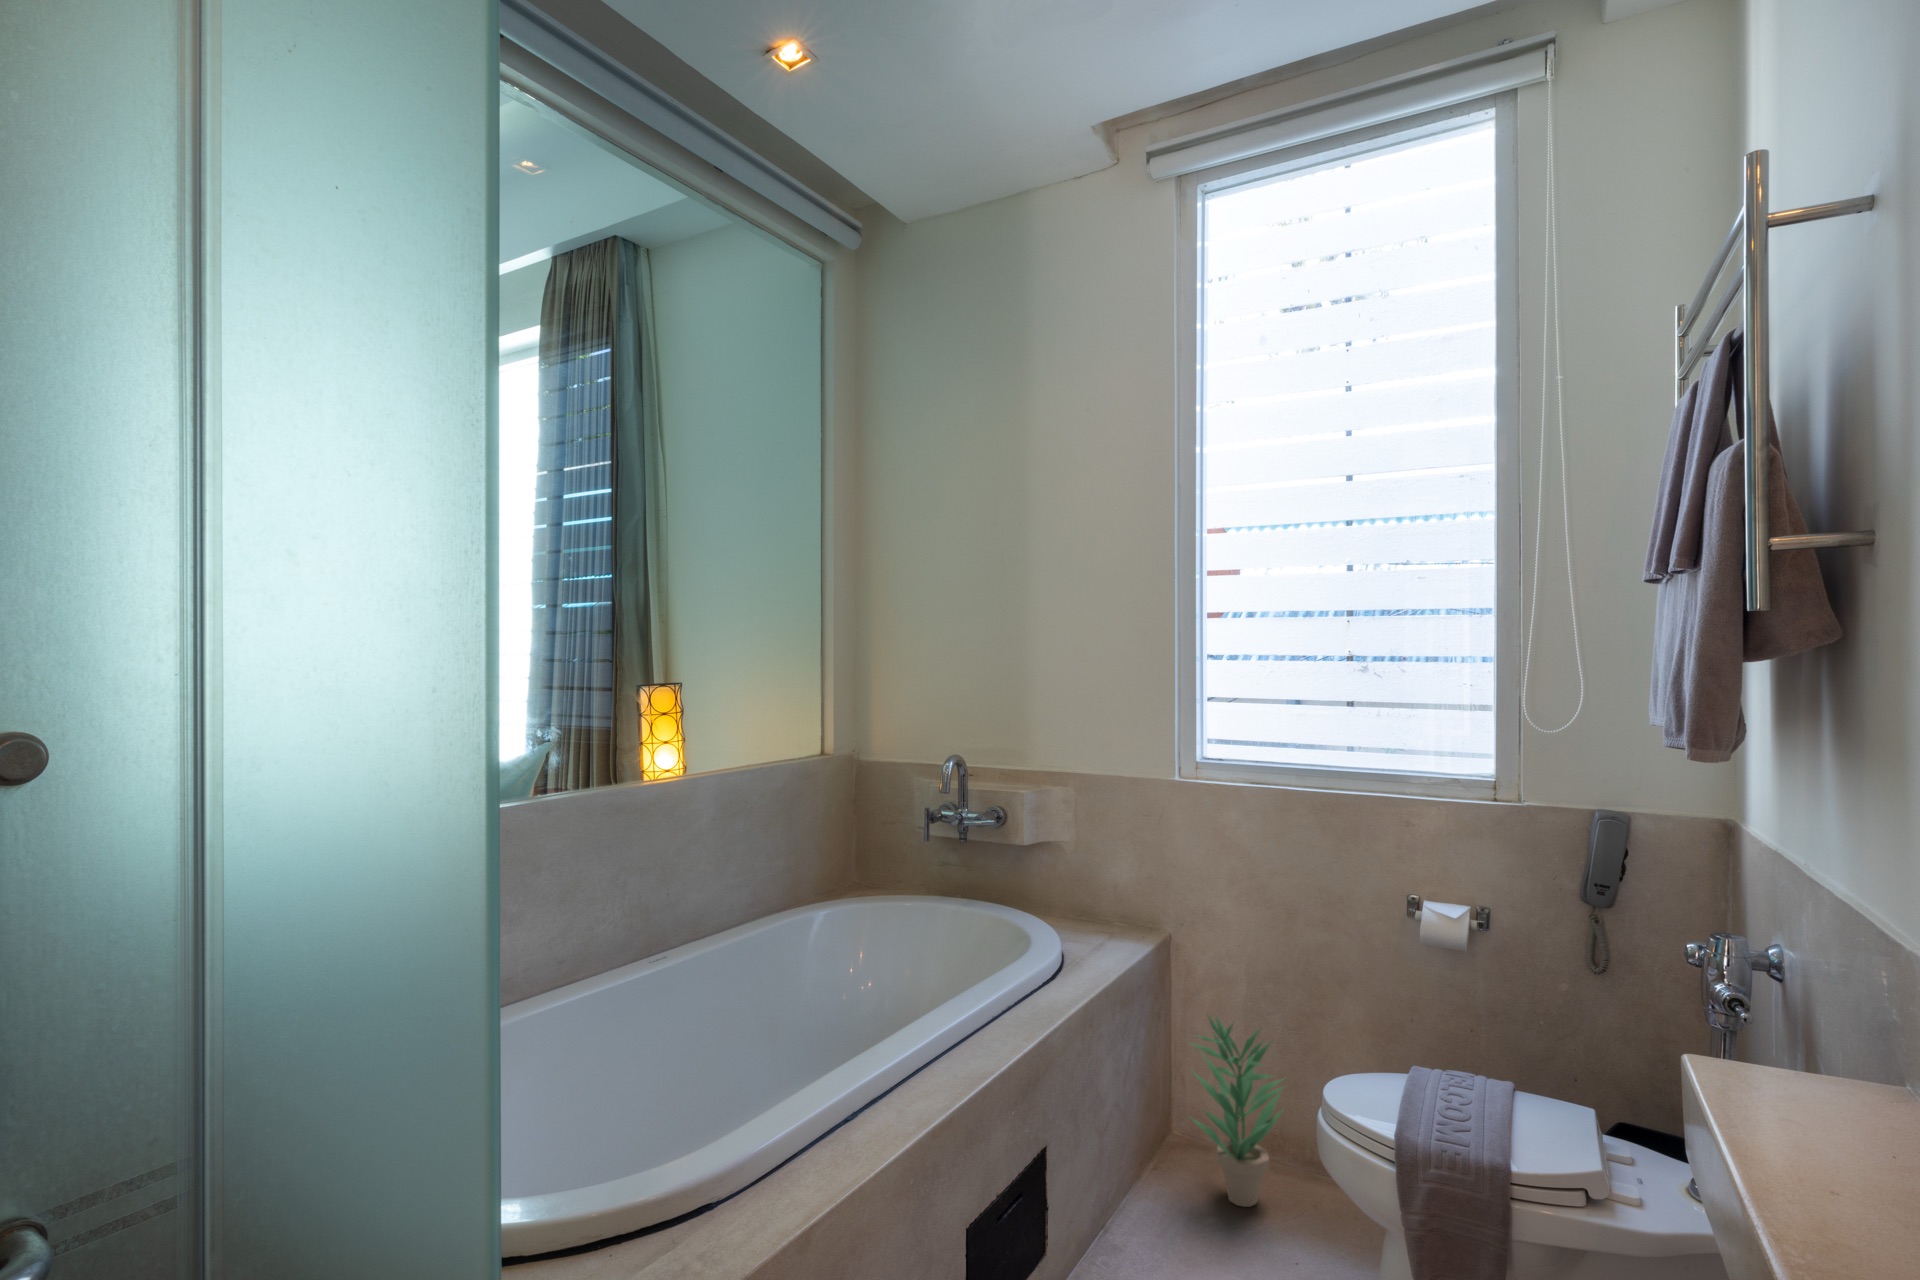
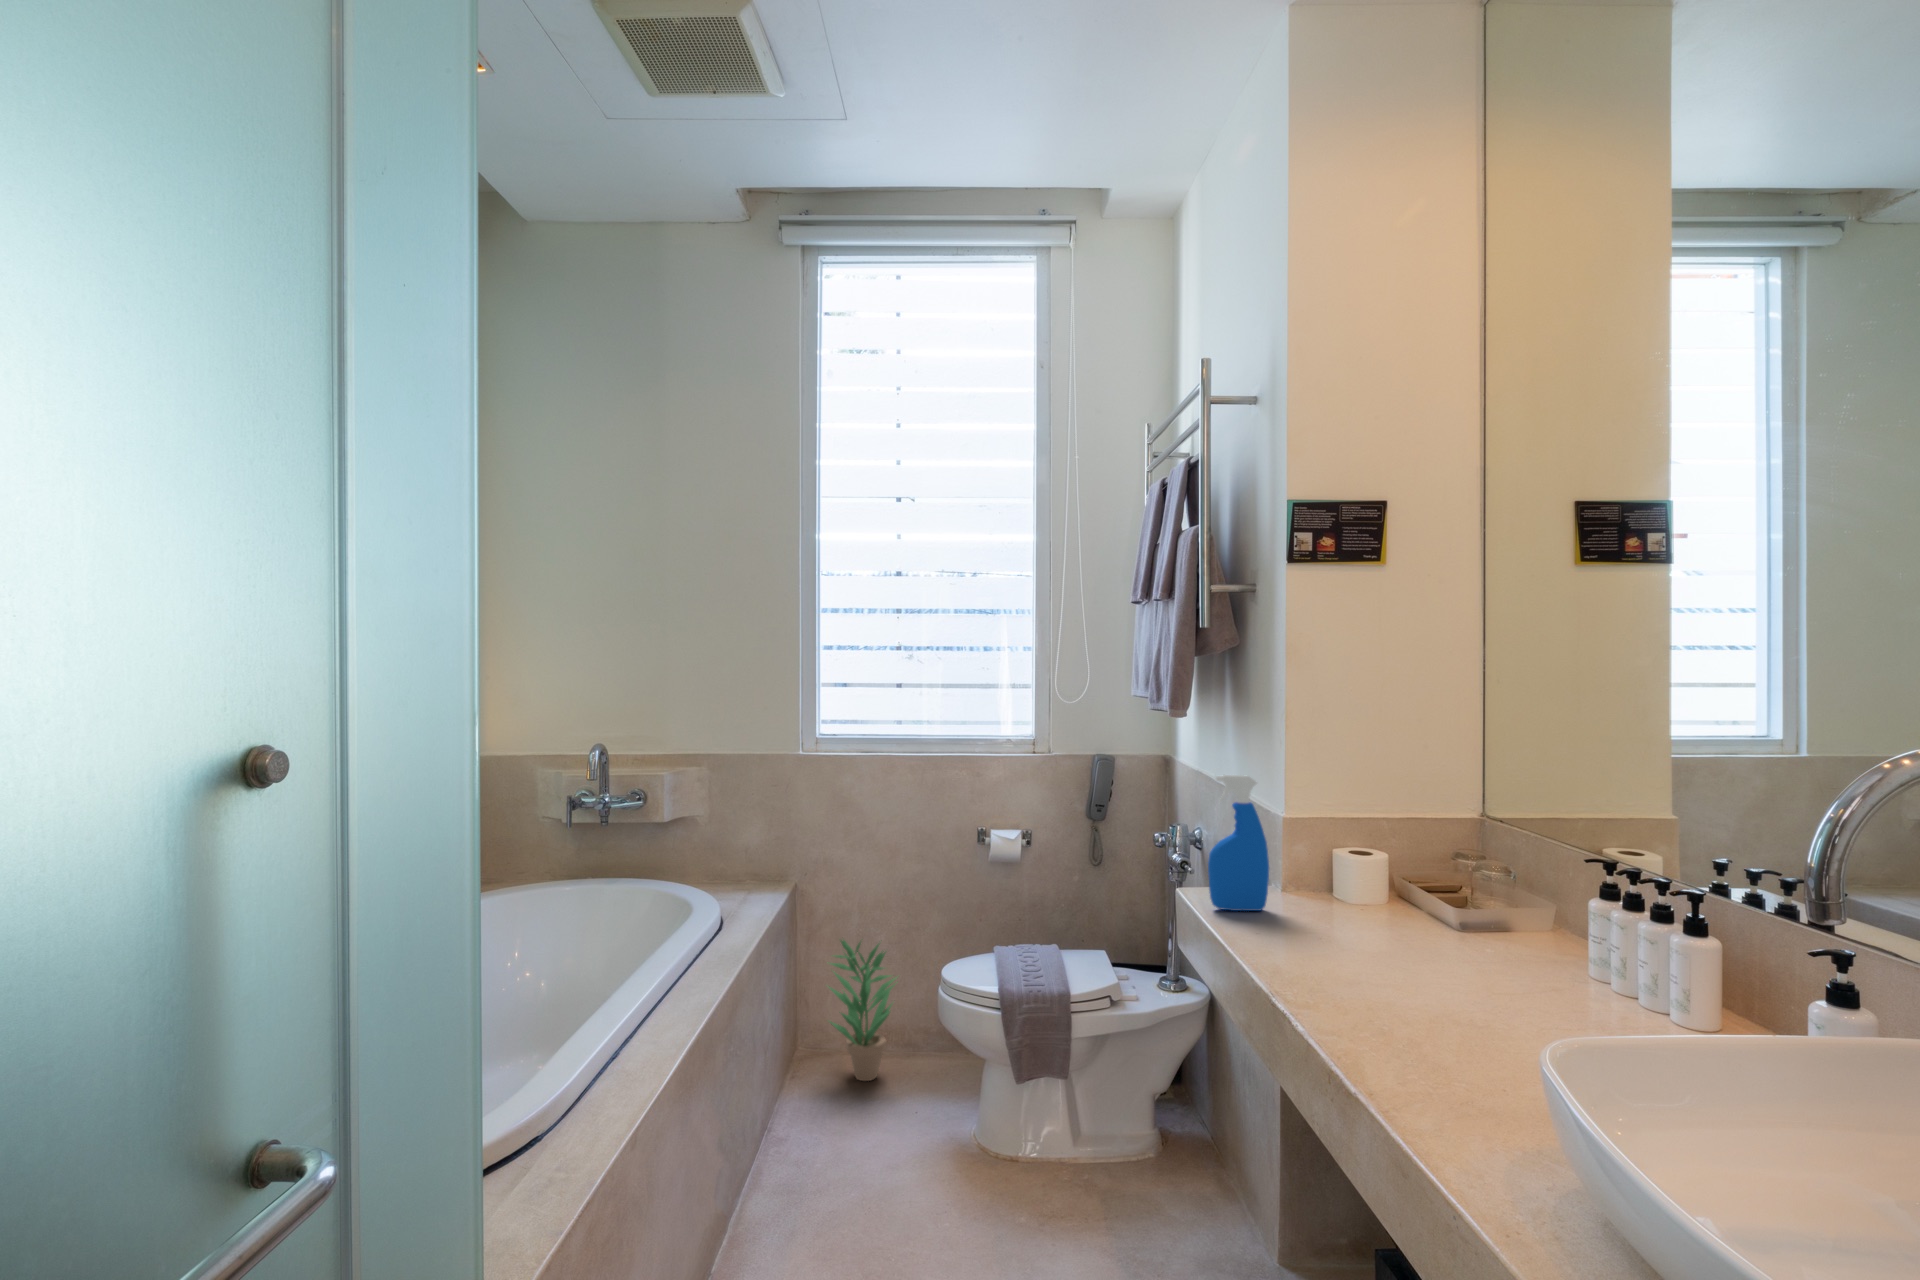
spray bottle: none [1738,860,1883,1128] -> present [1208,775,1269,911]

